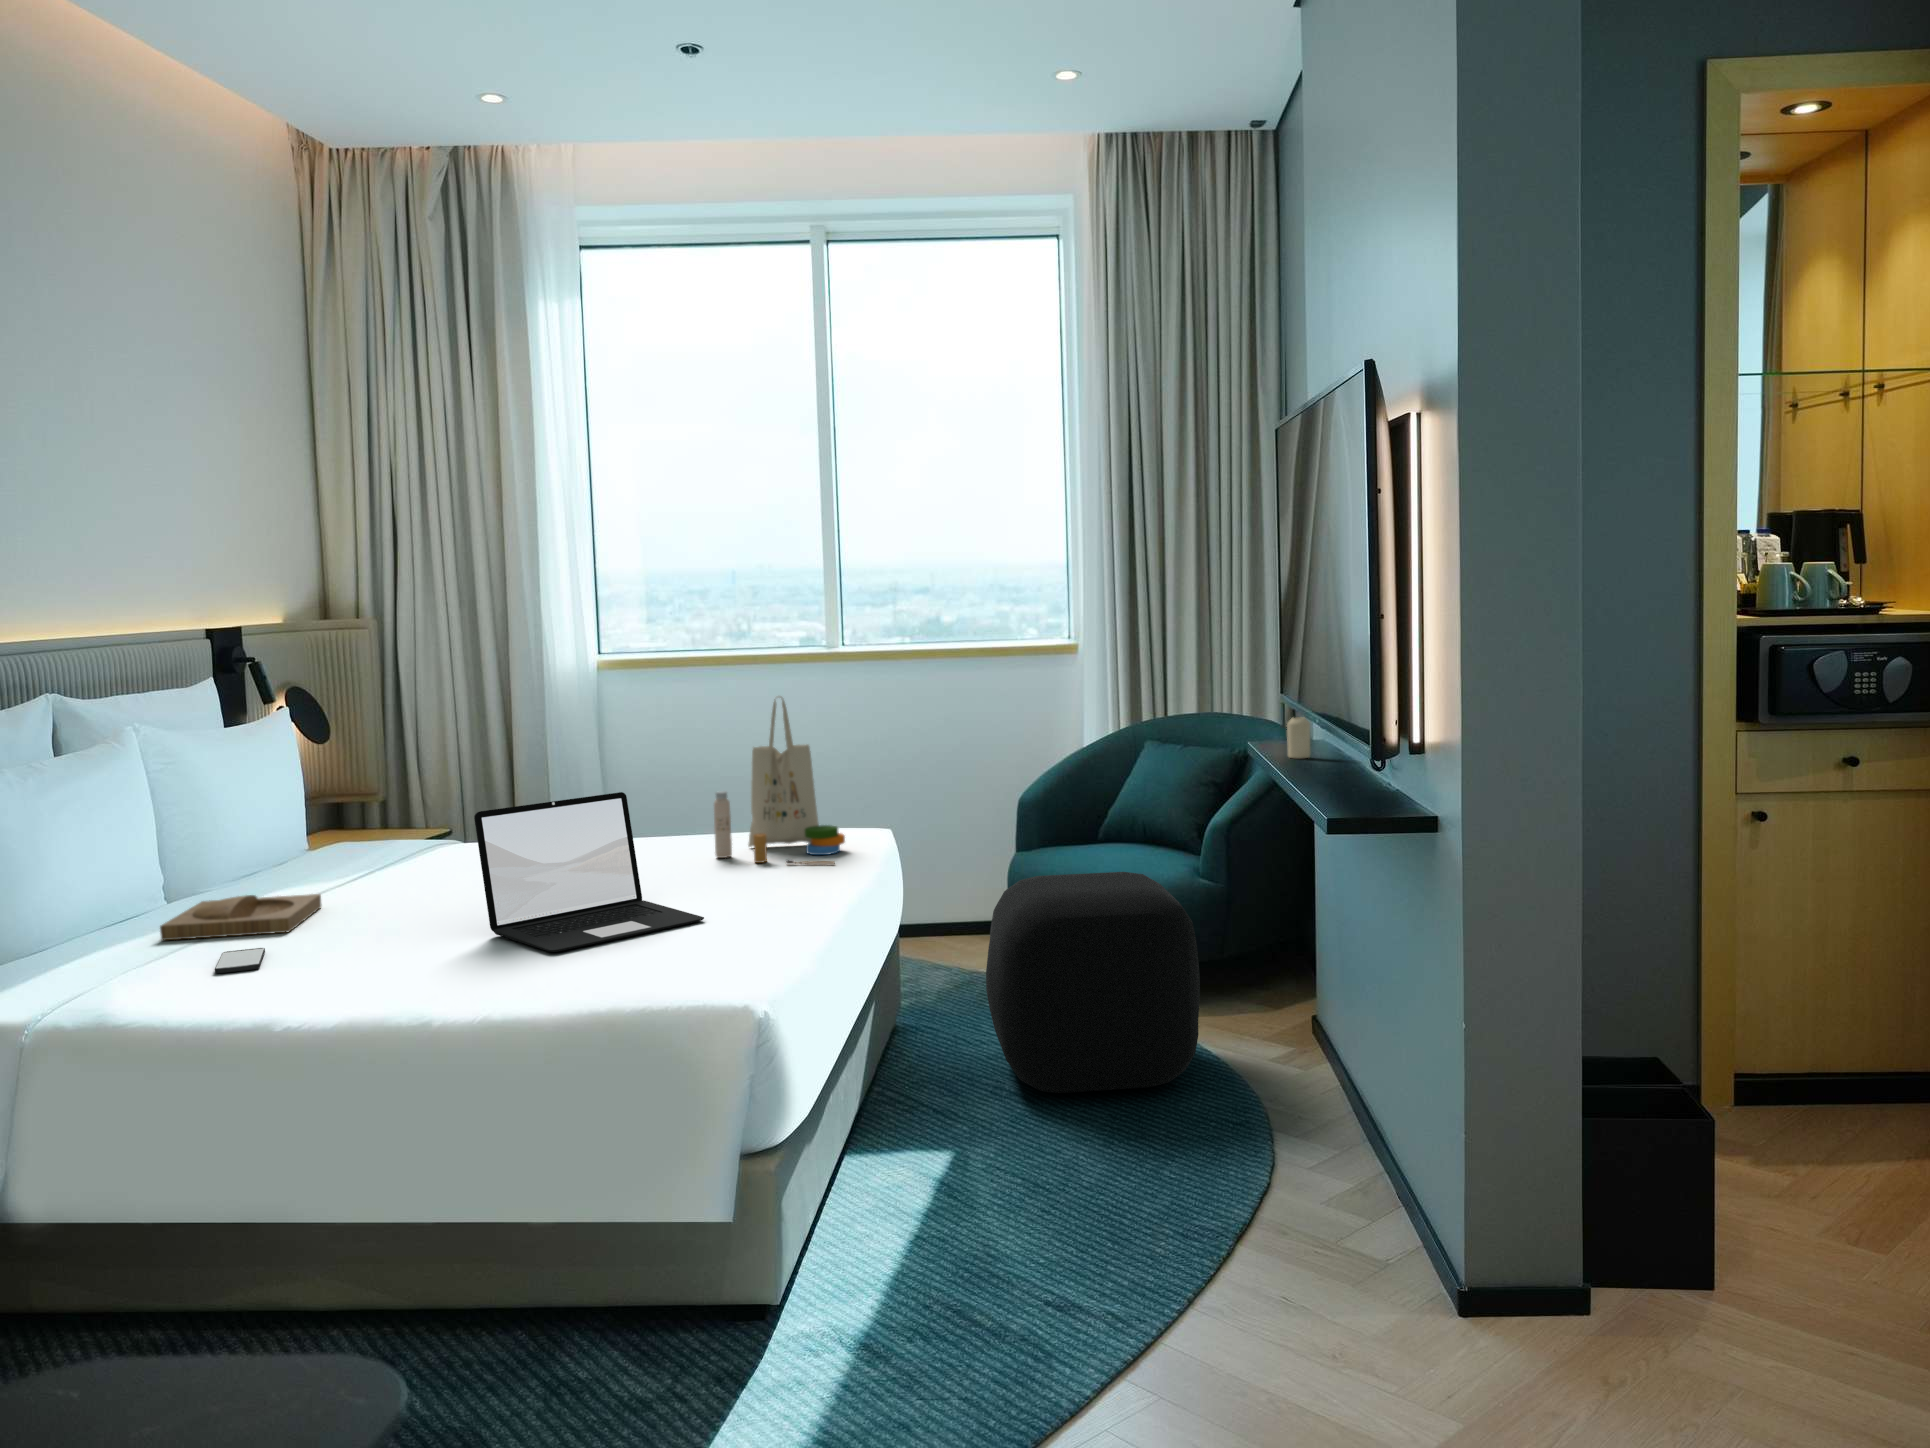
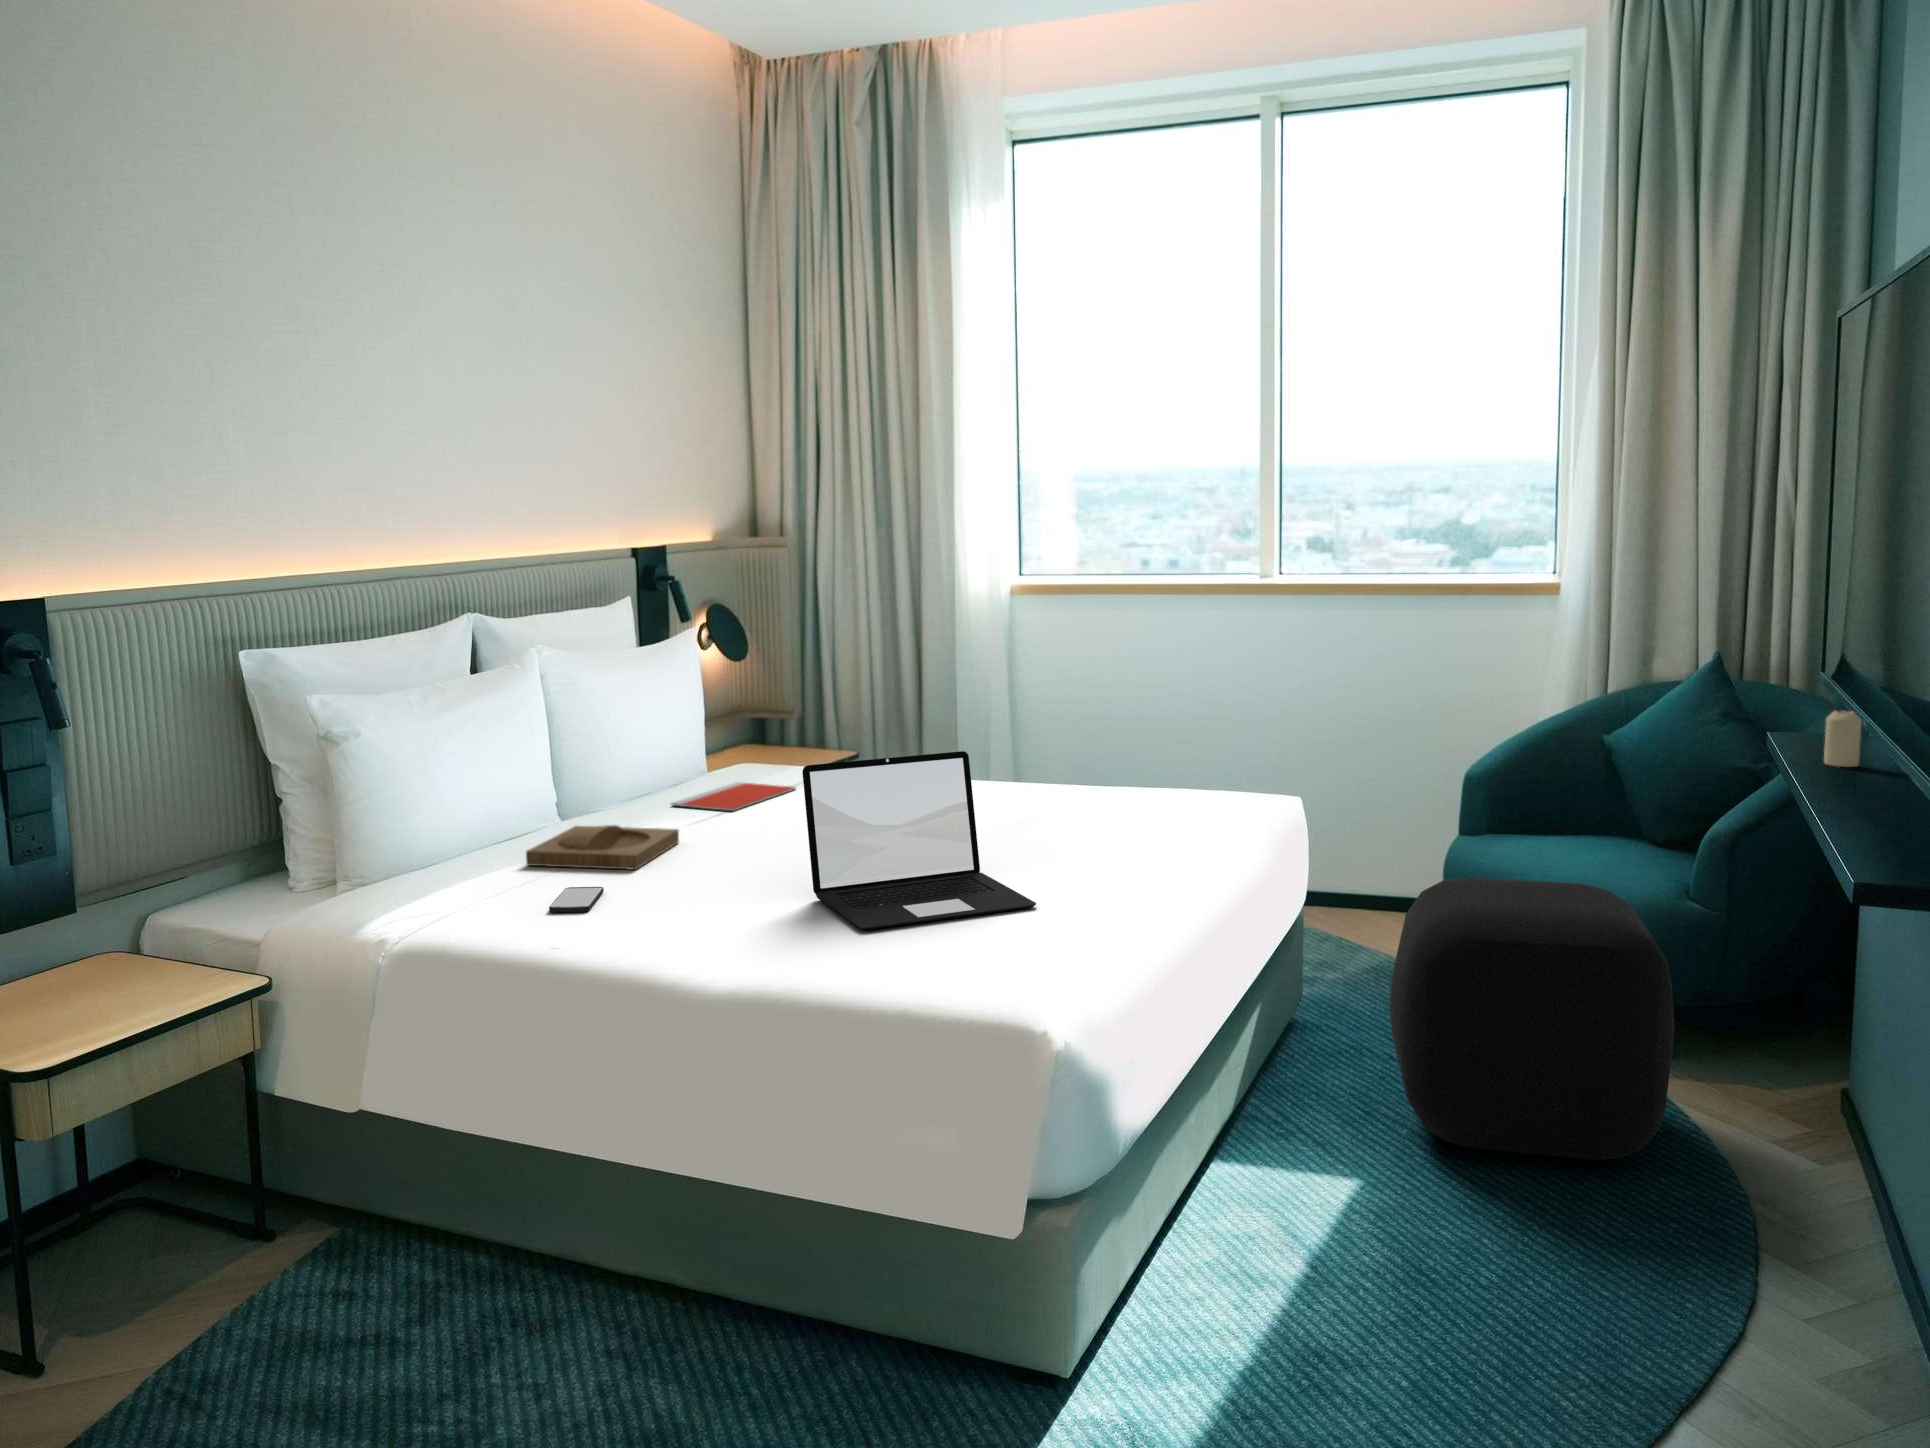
tote bag: present [714,696,845,865] -> none [1082,644,1228,846]
notebook: none [292,853,421,879] -> present [671,782,795,811]

